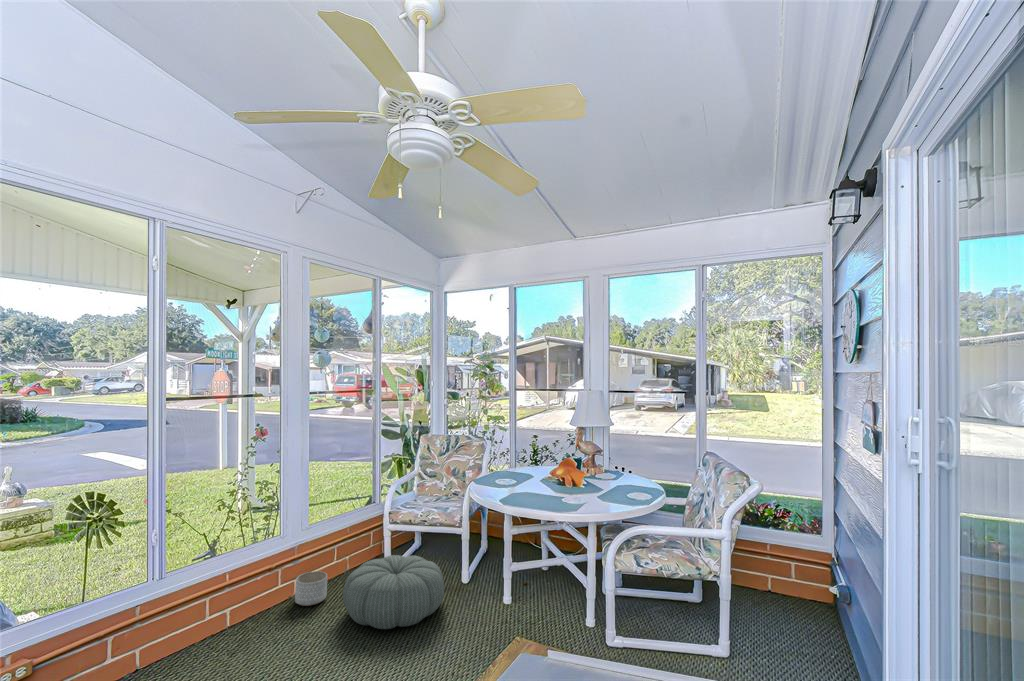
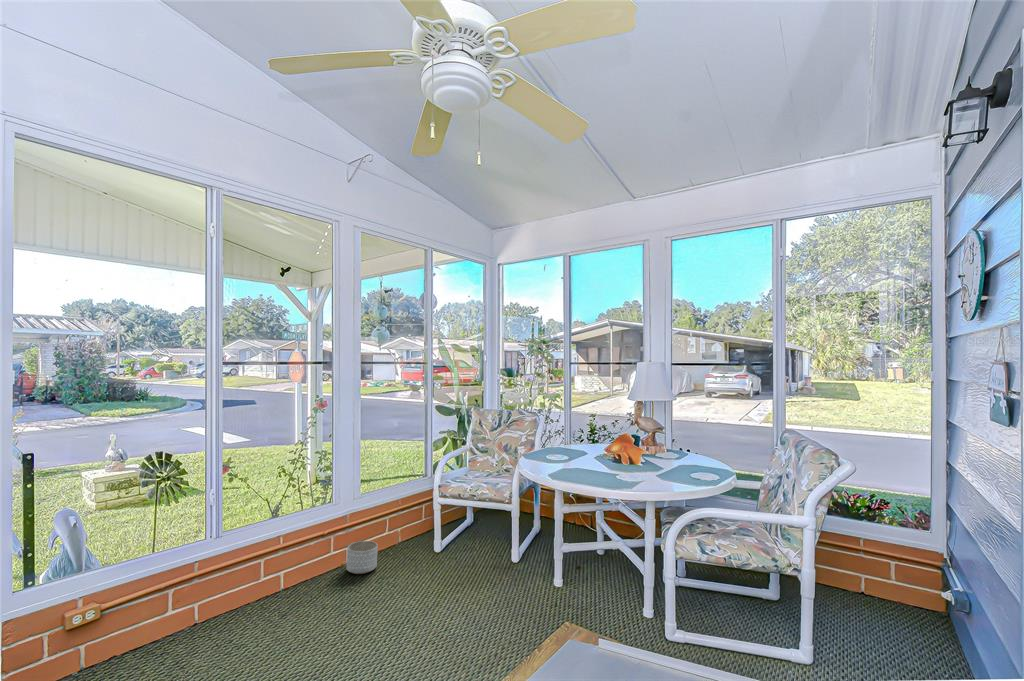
pouf: present [343,555,444,629] -> none [390,529,492,602]

